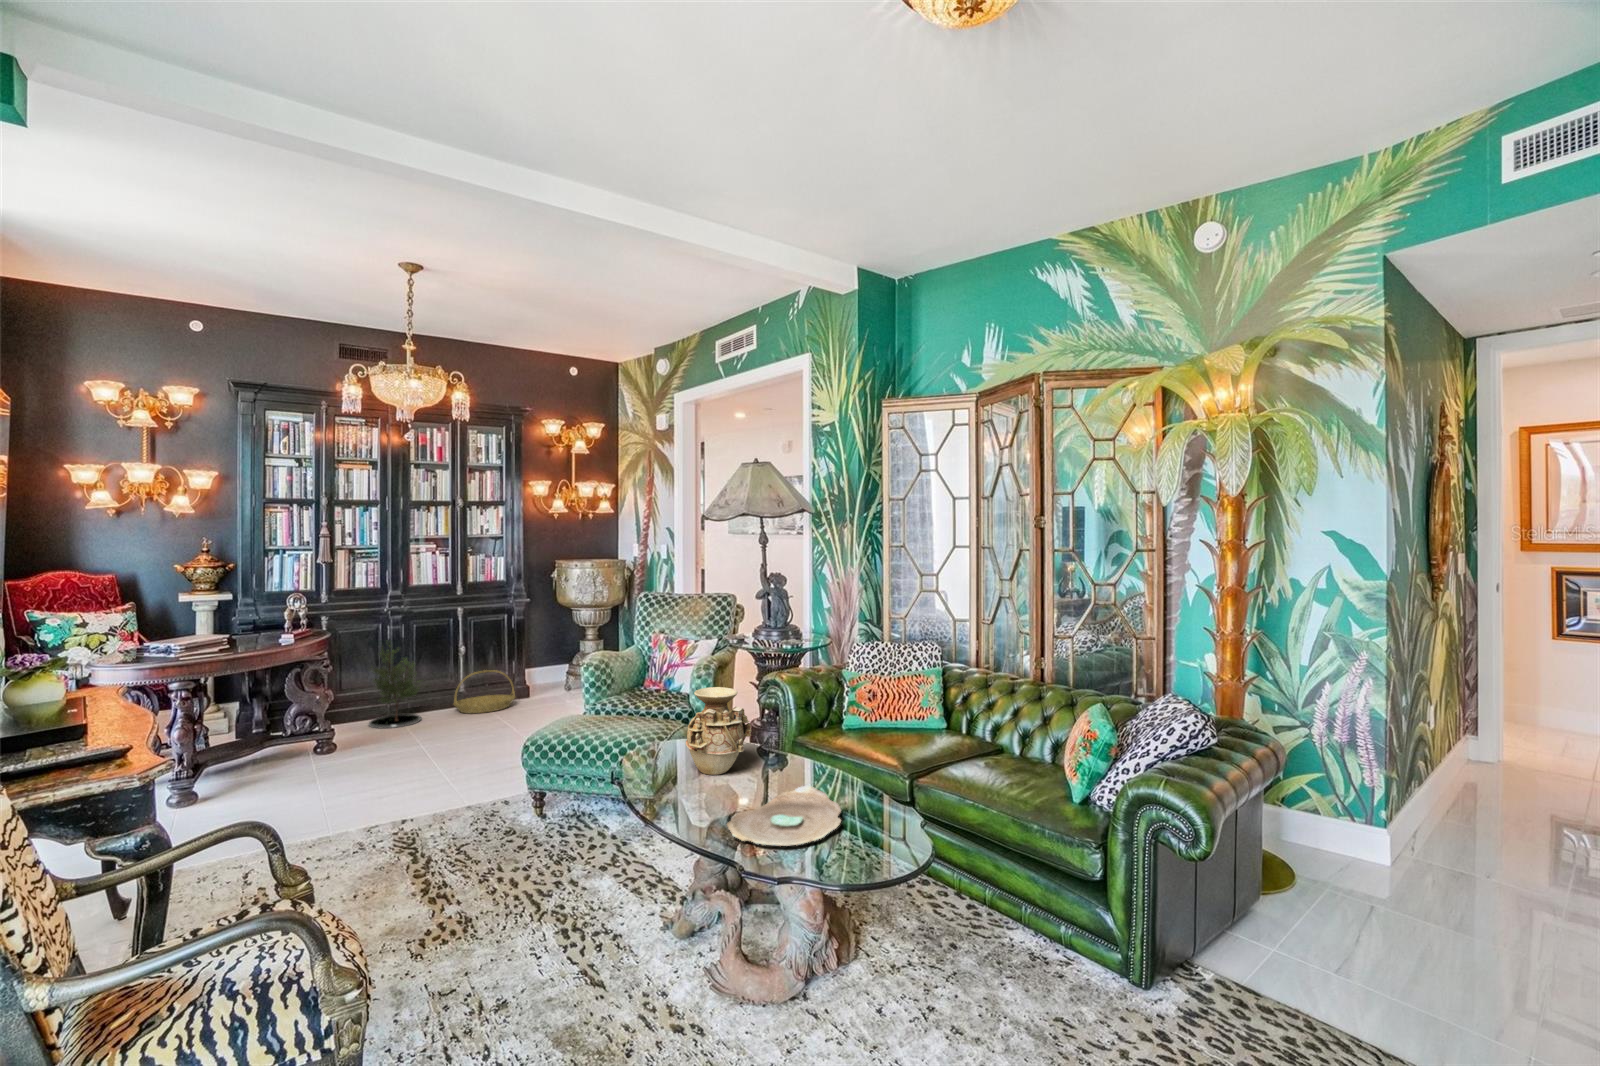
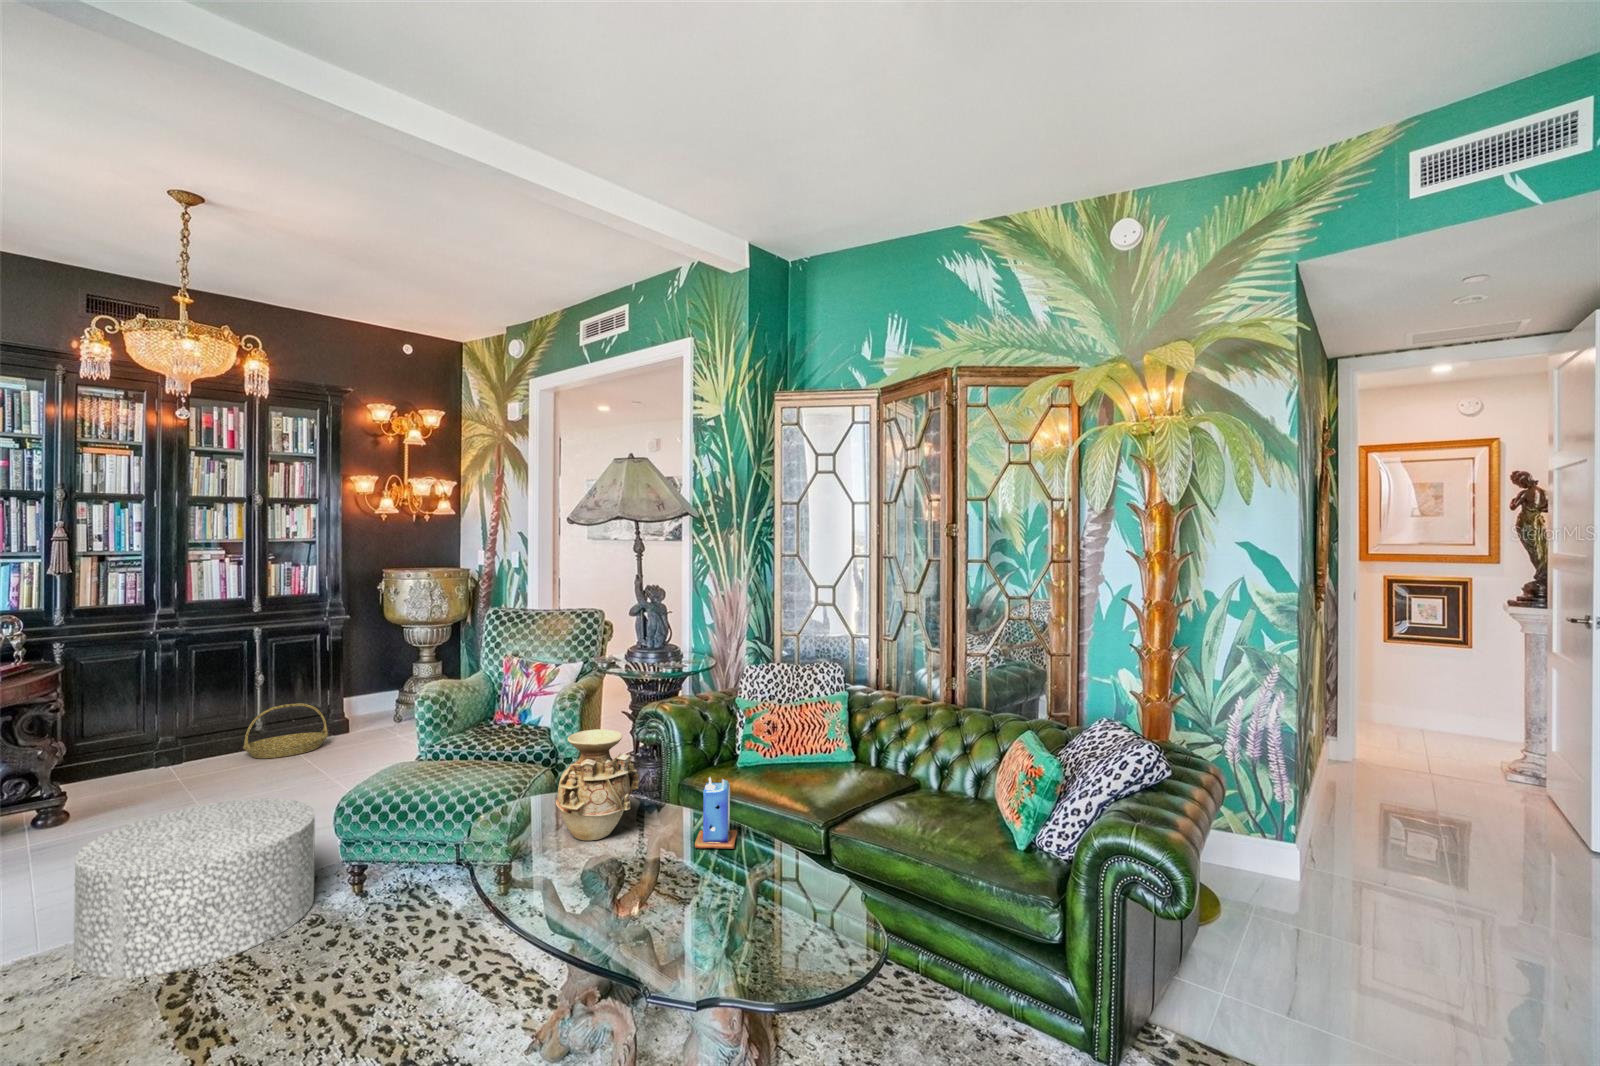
potted tree: present [369,645,421,728] -> none [117,671,202,785]
candle: none [794,728,830,787] -> present [695,777,737,849]
ottoman: none [351,737,509,858] -> present [74,799,315,978]
decorative bowl: present [727,786,841,846] -> none [615,851,761,942]

